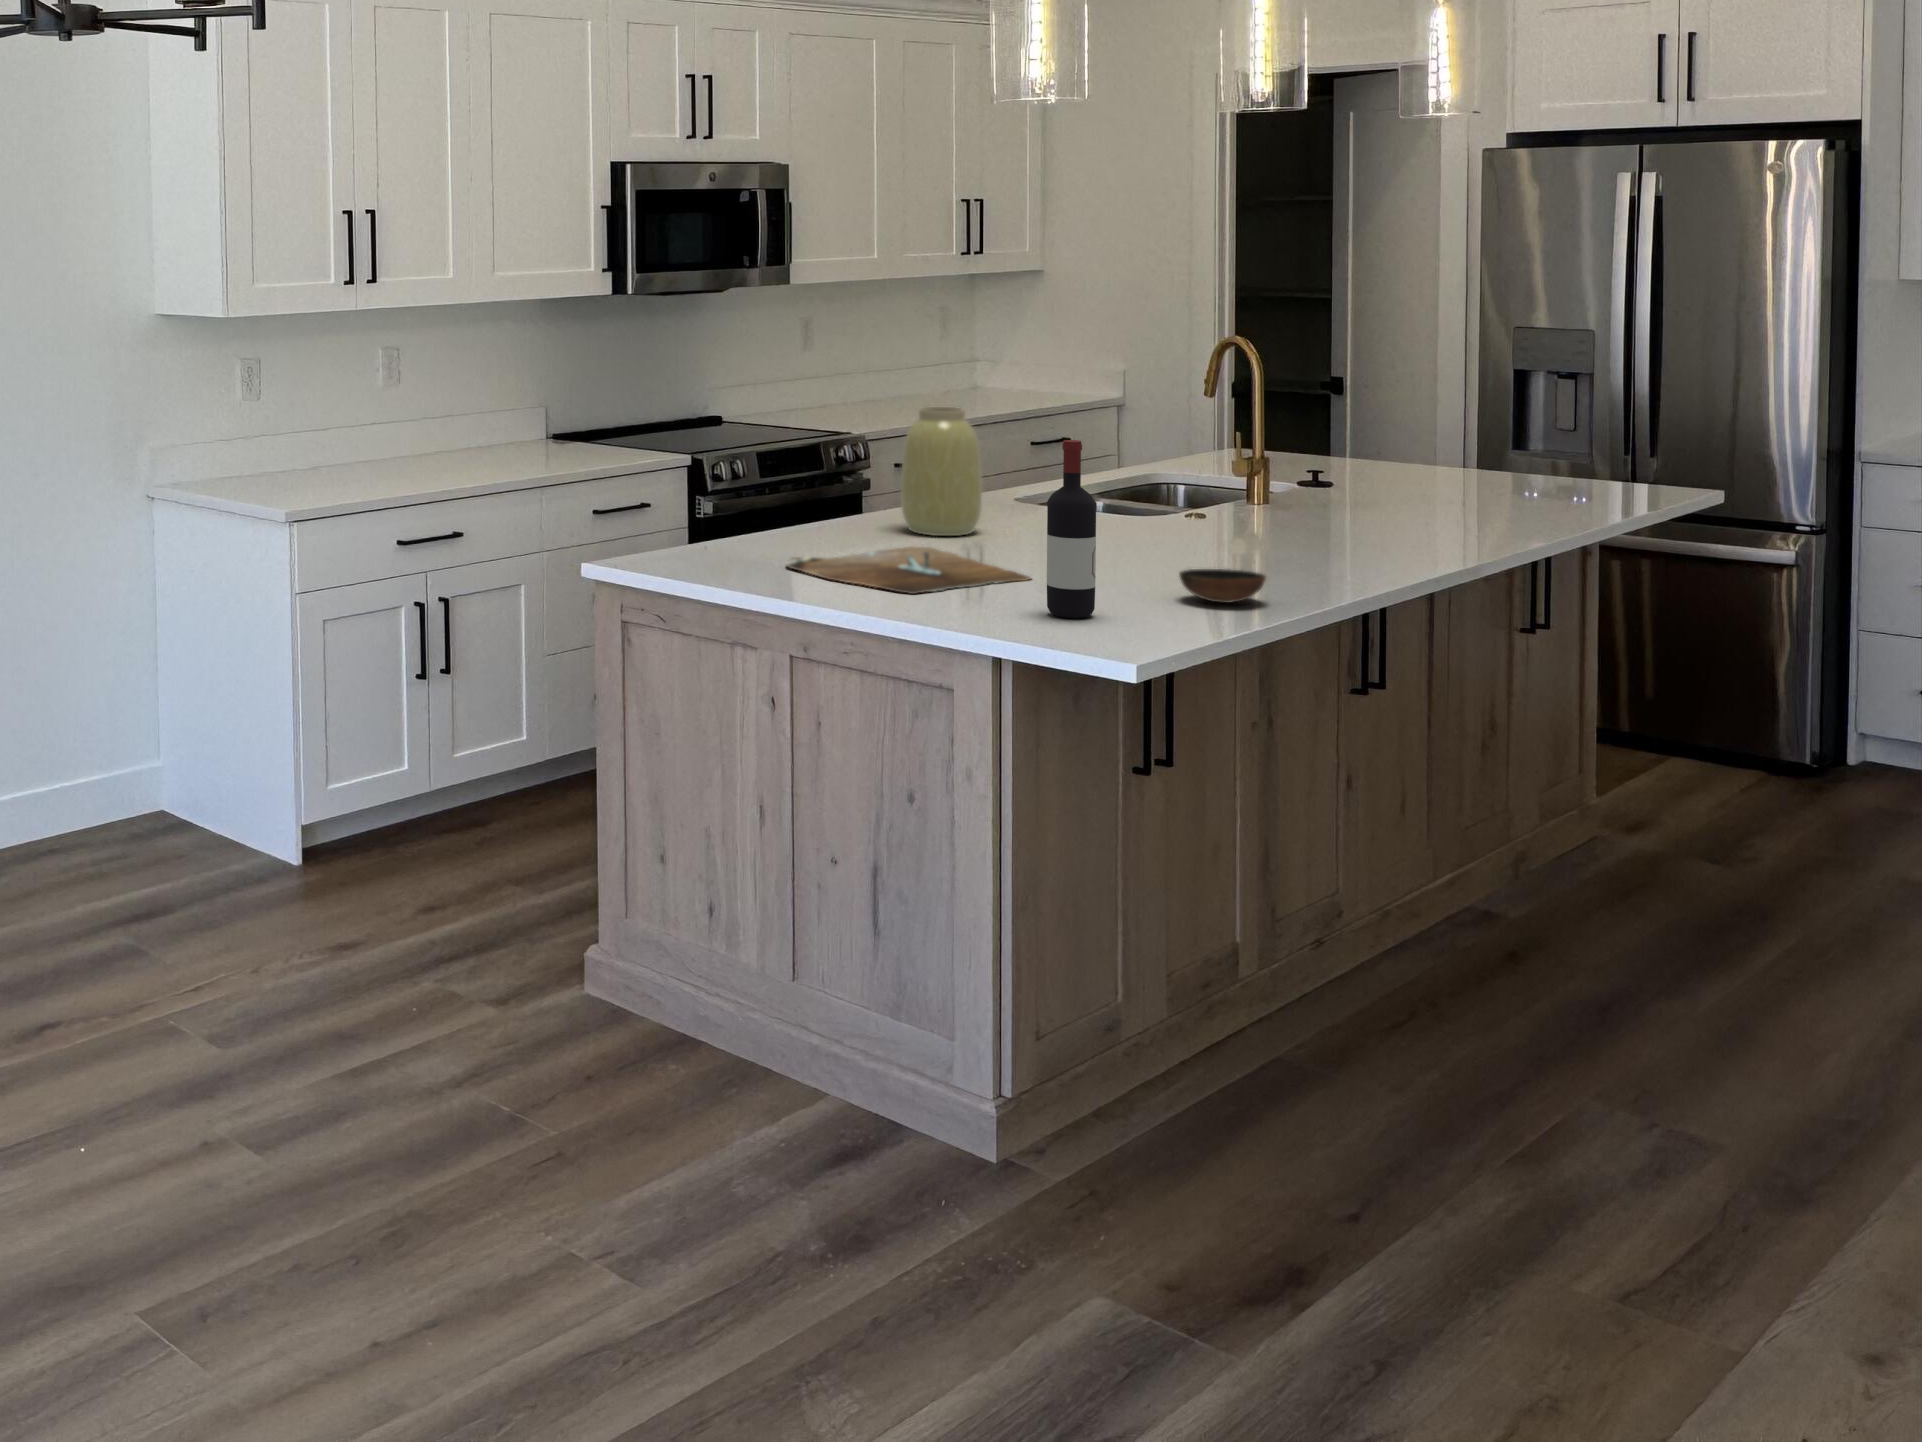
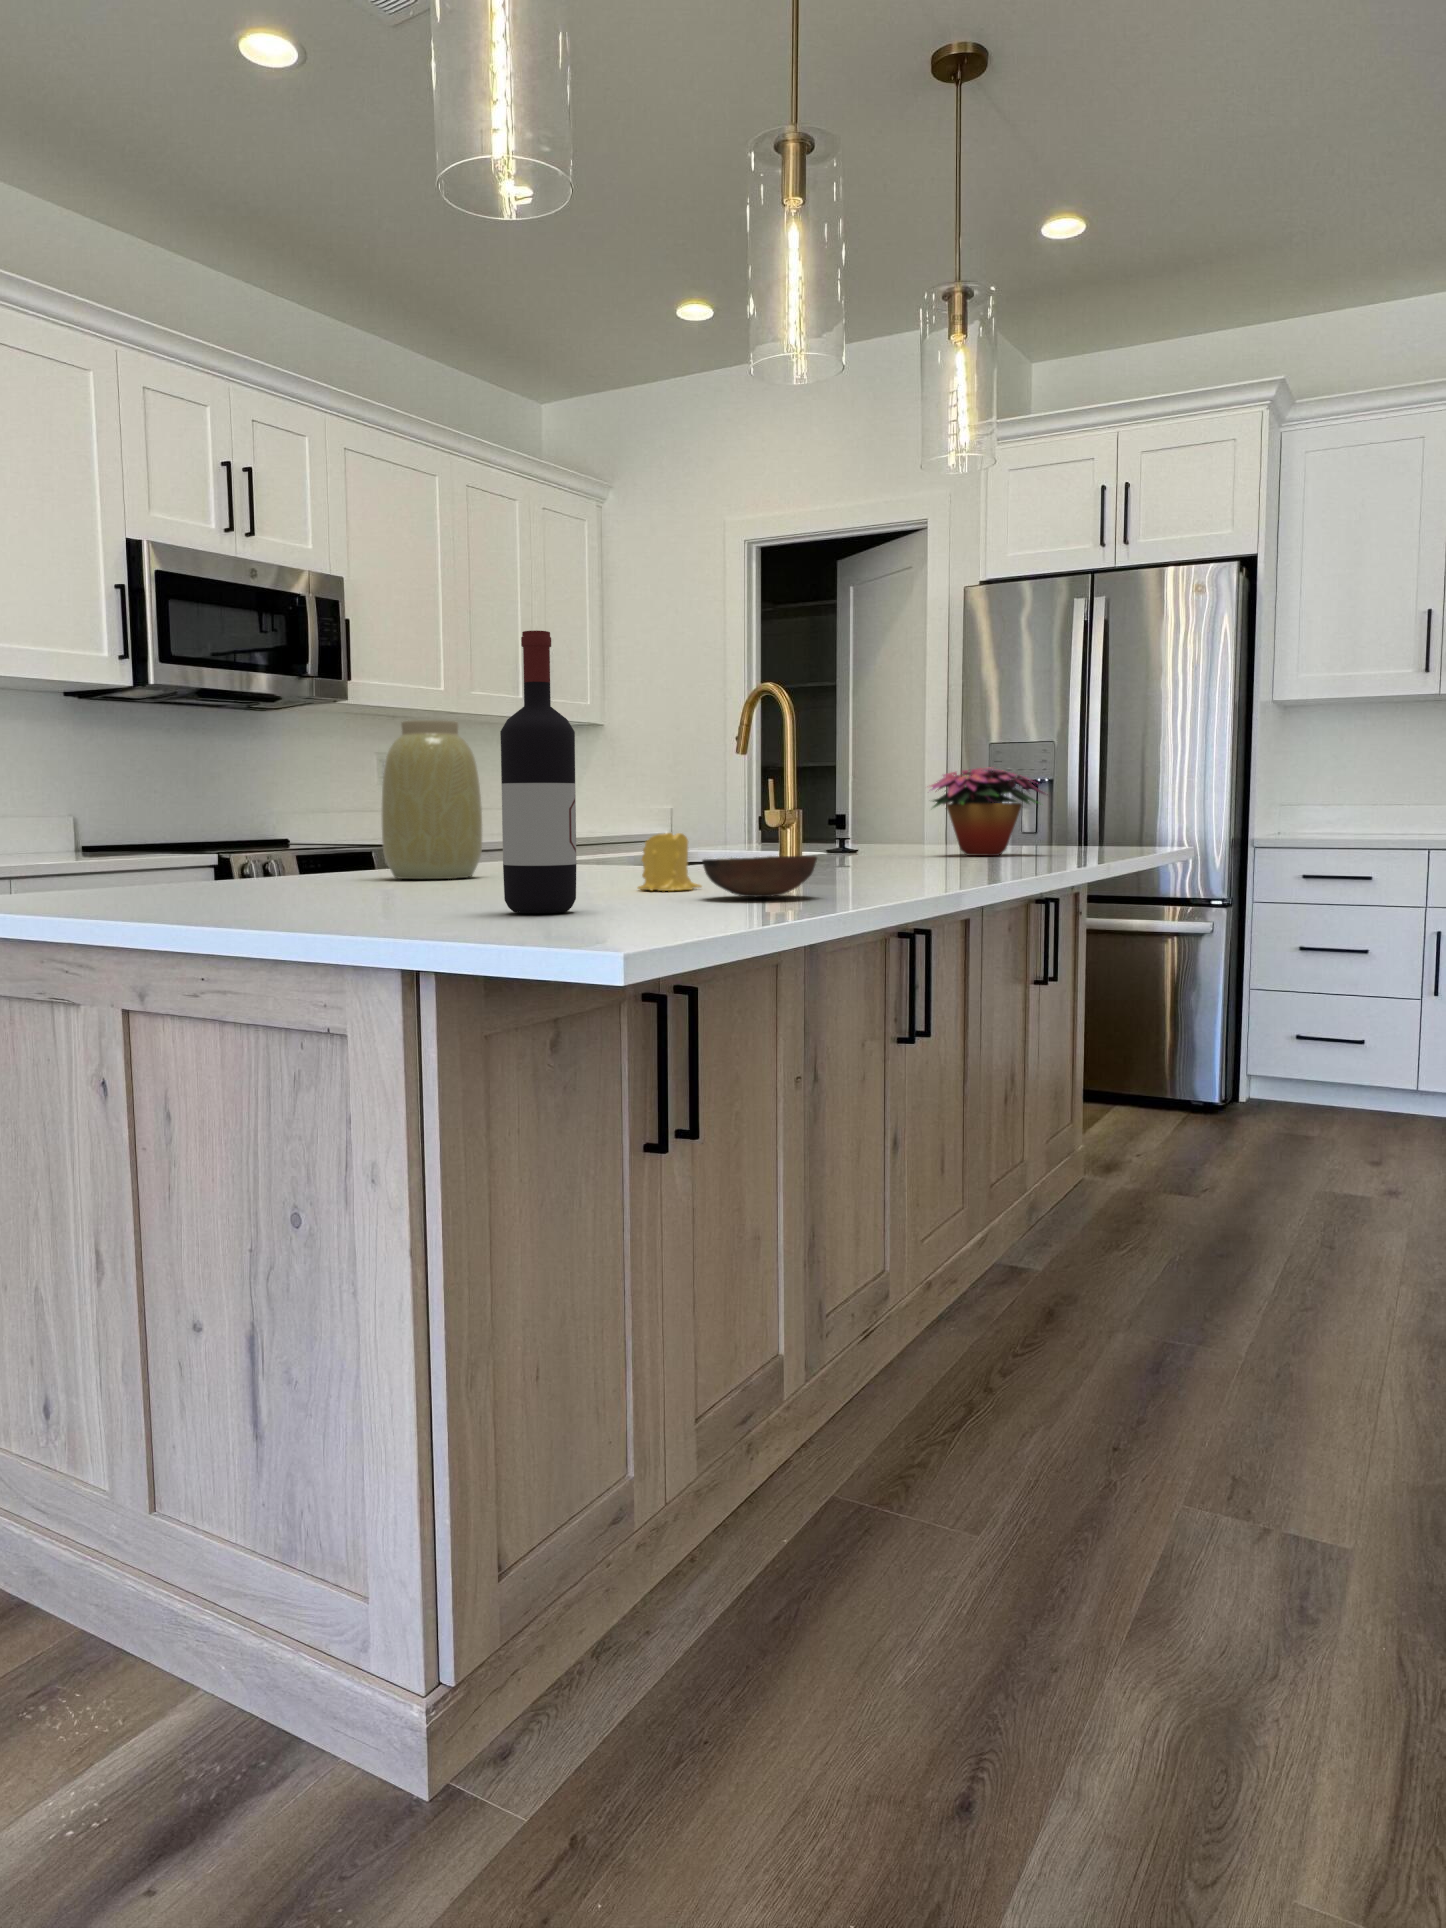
flower arrangement: none [1398,414,1542,503] -> present [930,768,1048,856]
candle: none [1124,533,1176,581] -> present [638,833,701,891]
cutting board: present [787,546,1030,594] -> none [167,863,513,908]

